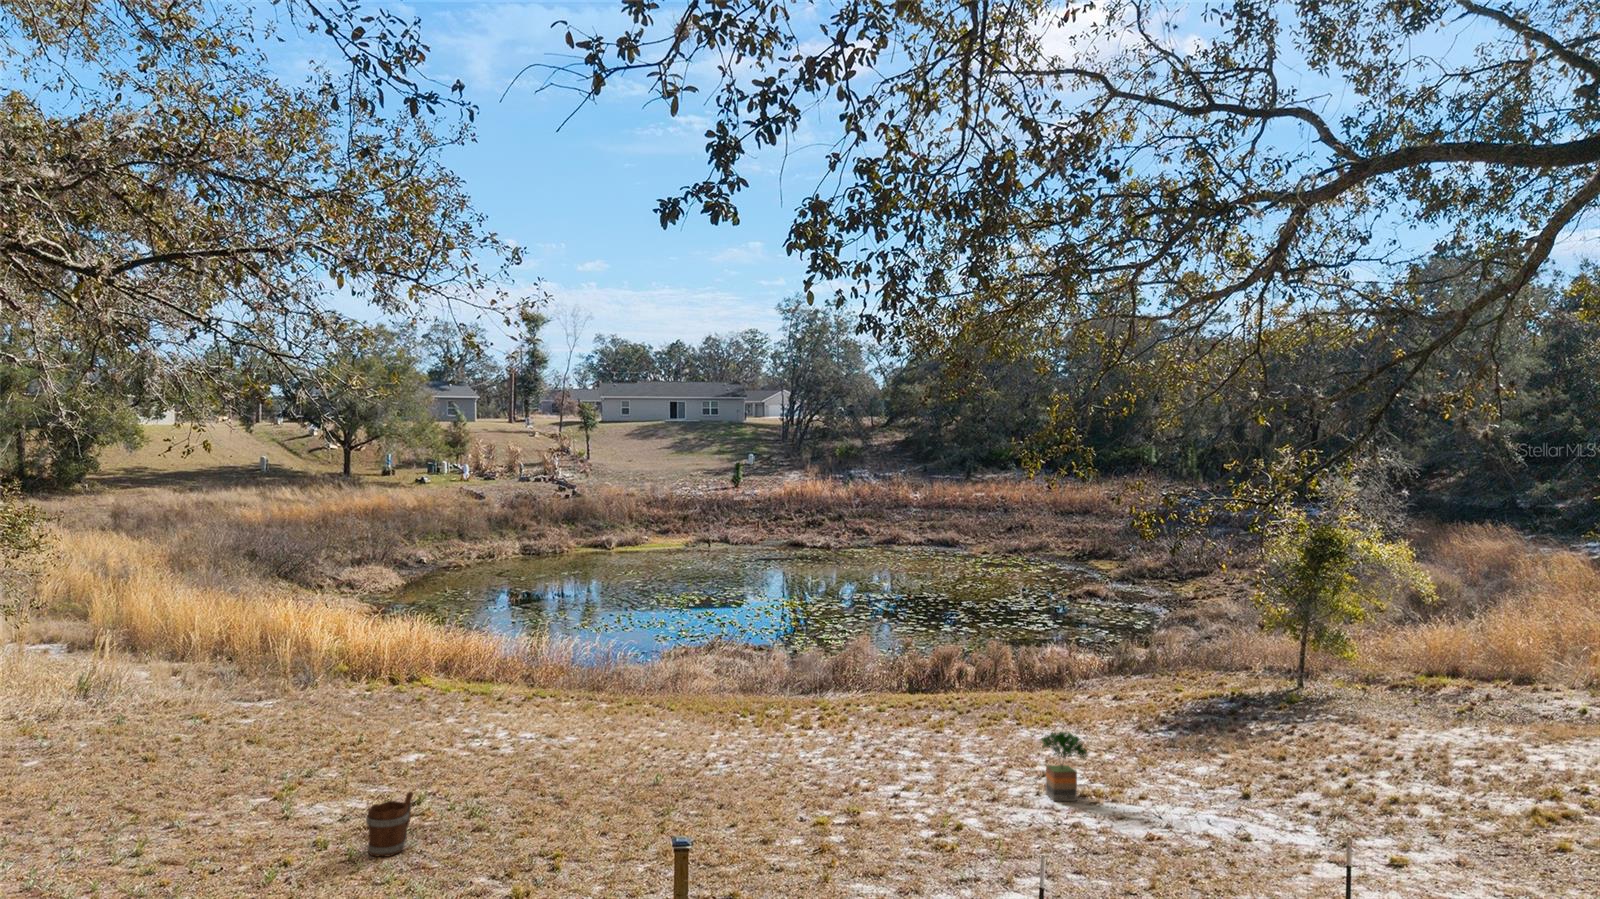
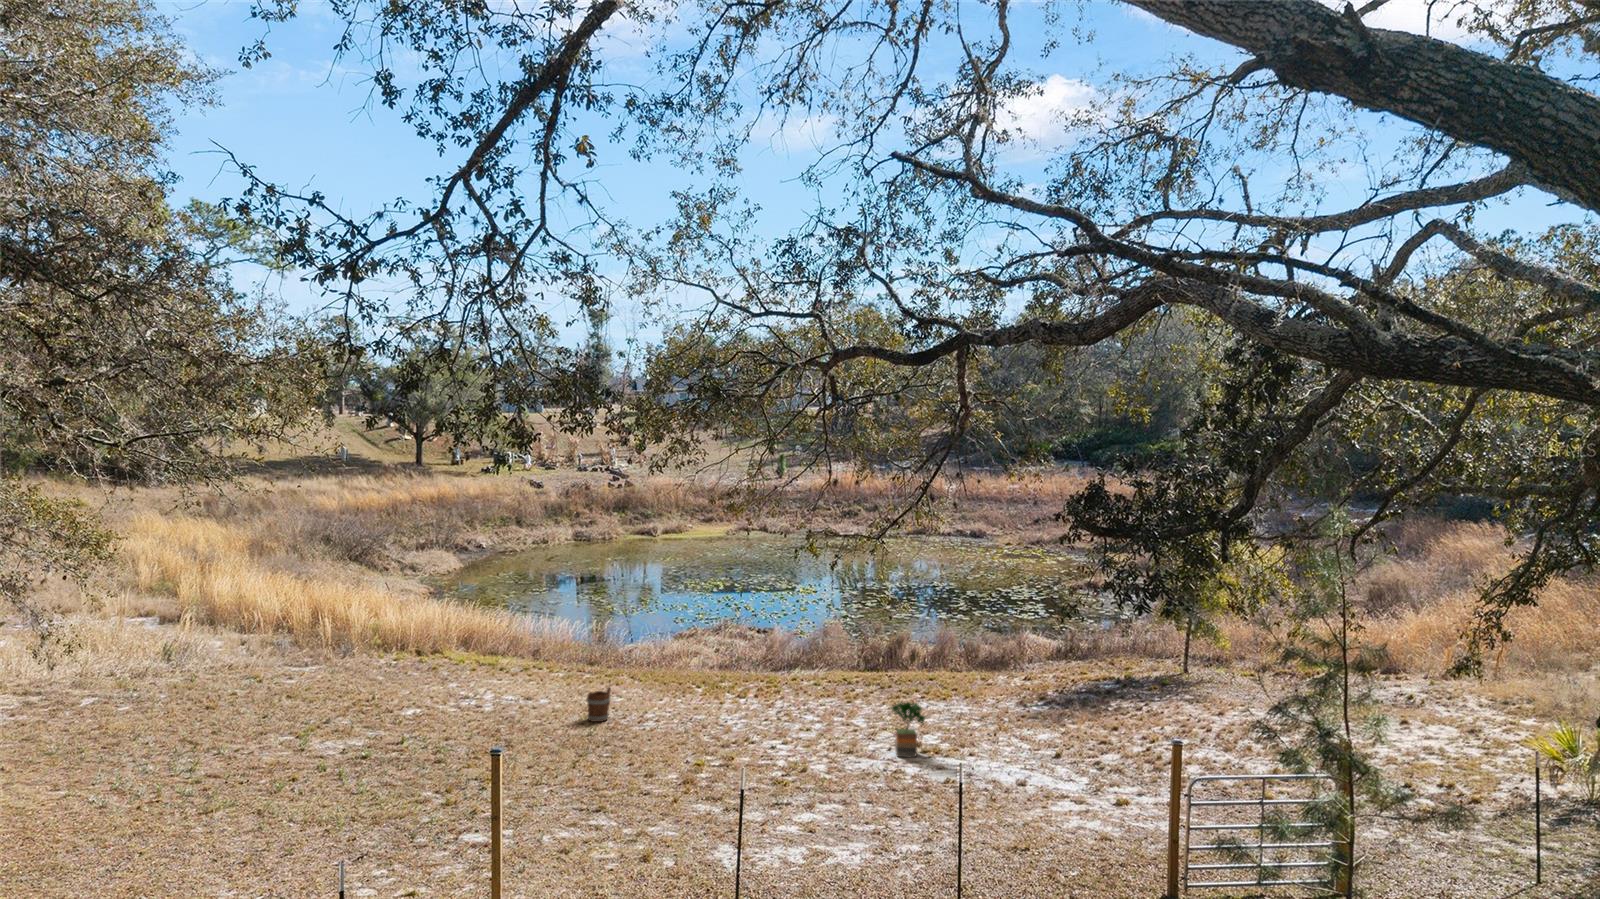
bucket: present [366,792,413,857] -> present [587,687,611,722]

